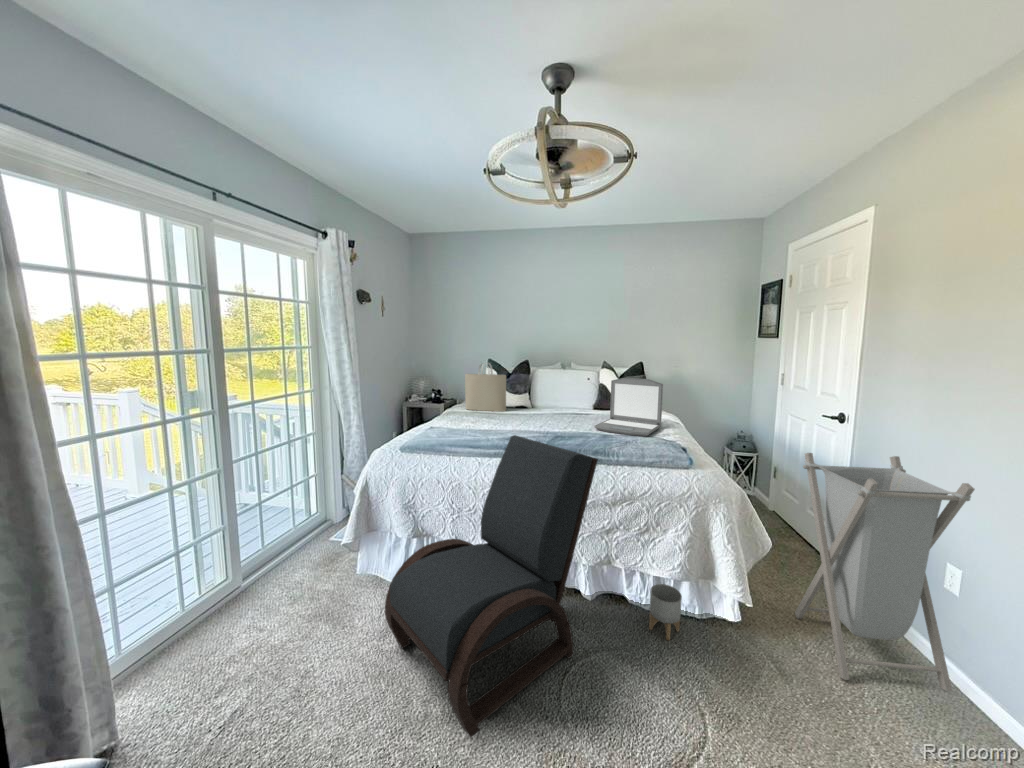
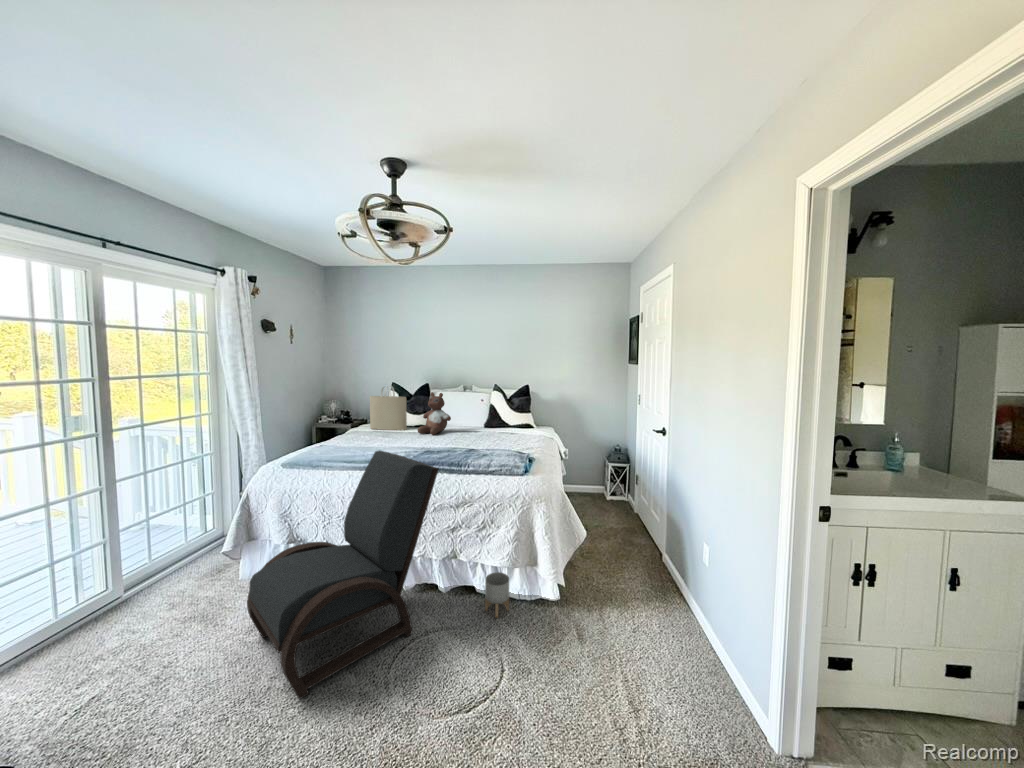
stuffed bear: none [522,370,559,417] -> present [418,392,451,435]
laptop: present [594,378,663,436] -> none [470,399,529,450]
laundry hamper: present [795,453,975,691] -> none [605,460,698,640]

